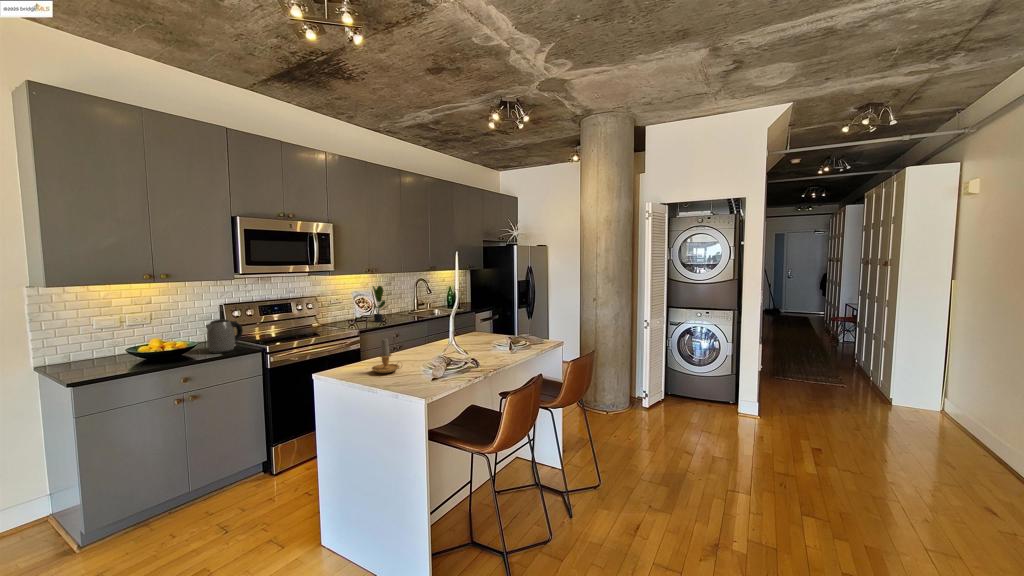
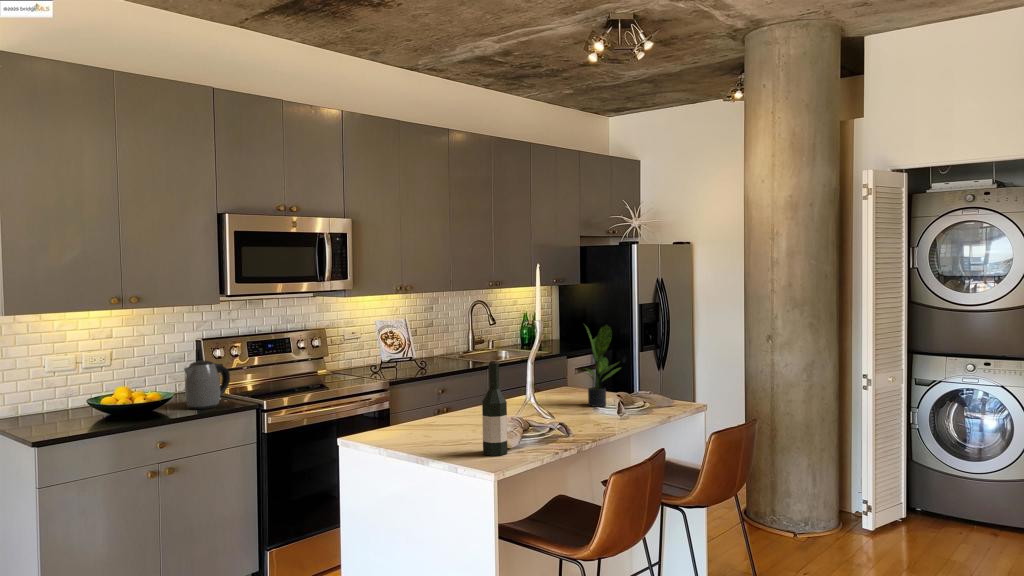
potted plant: present [373,286,386,322] -> present [585,325,621,407]
wine bottle: none [418,318,436,384] -> present [482,360,507,456]
candle: present [372,338,399,373] -> none [415,388,459,441]

